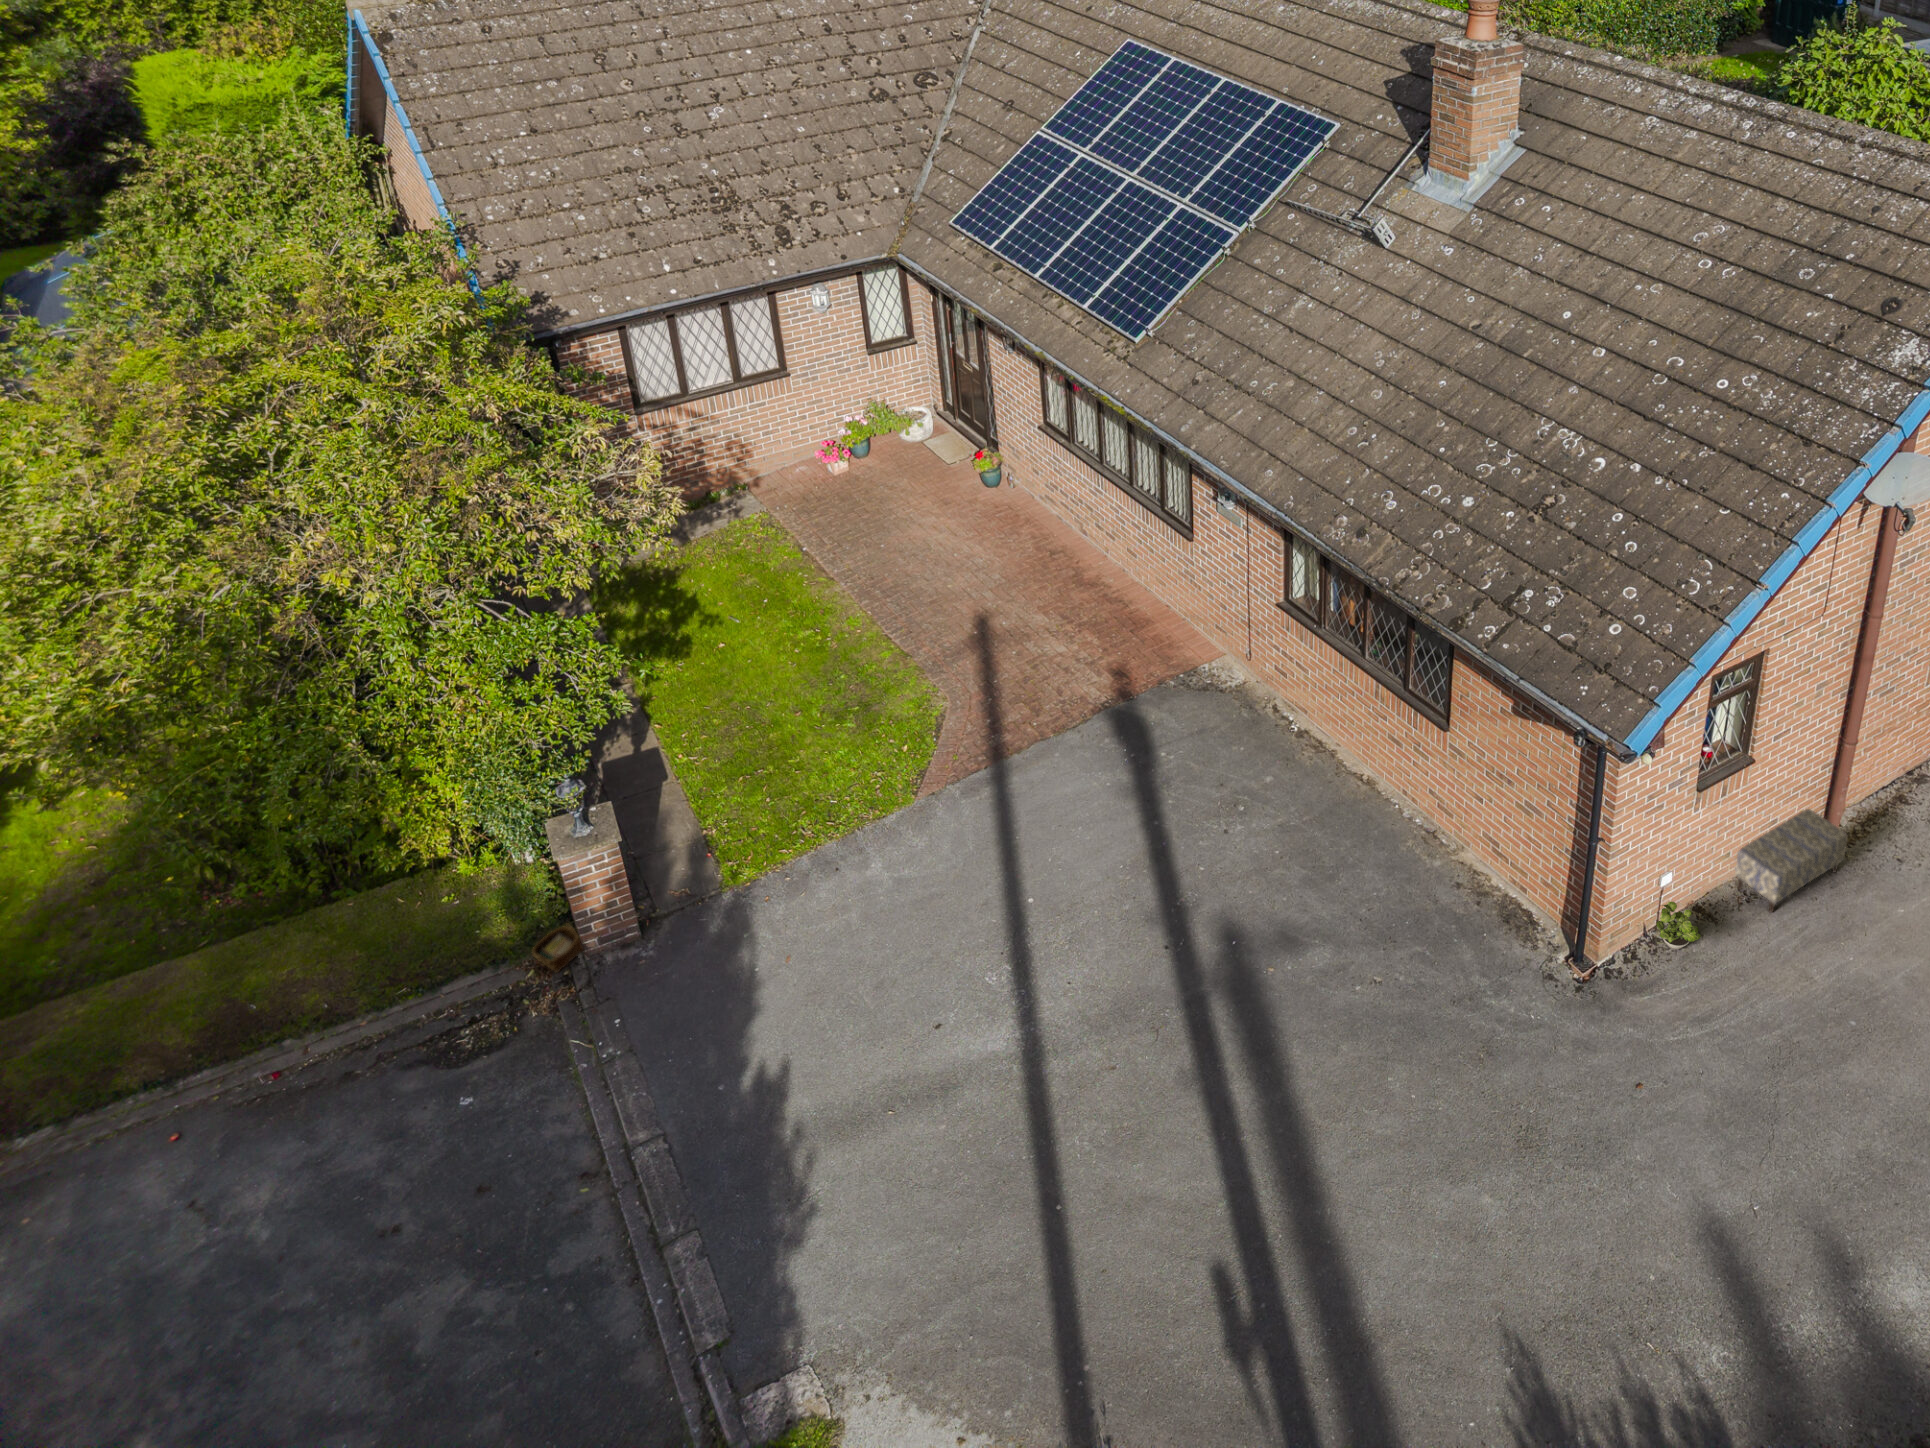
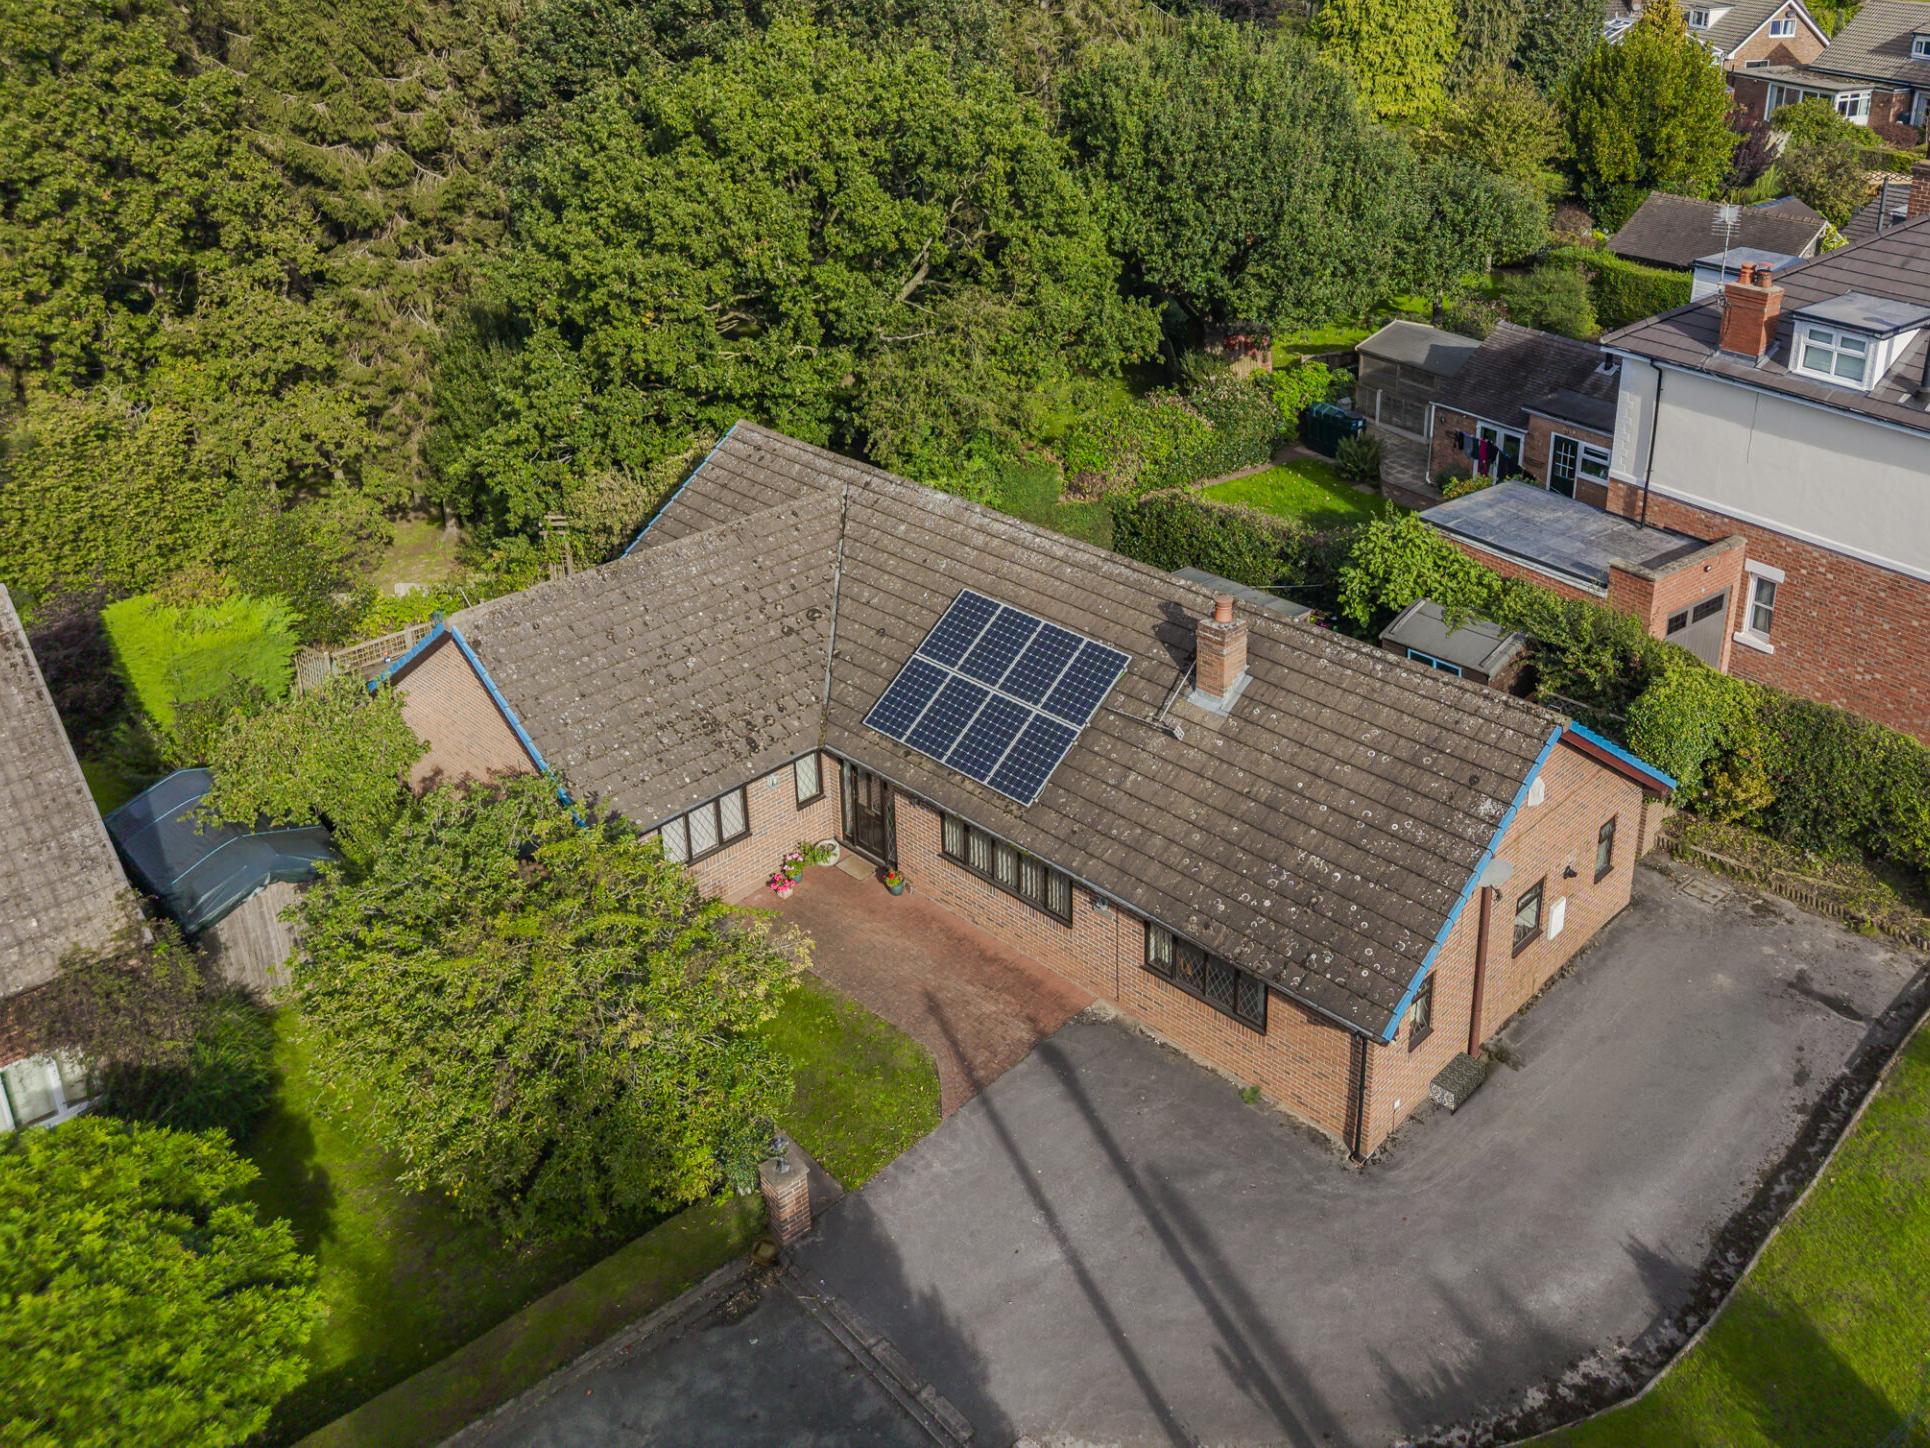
potted plant: present [1656,902,1701,949] -> present [1237,1083,1261,1107]

